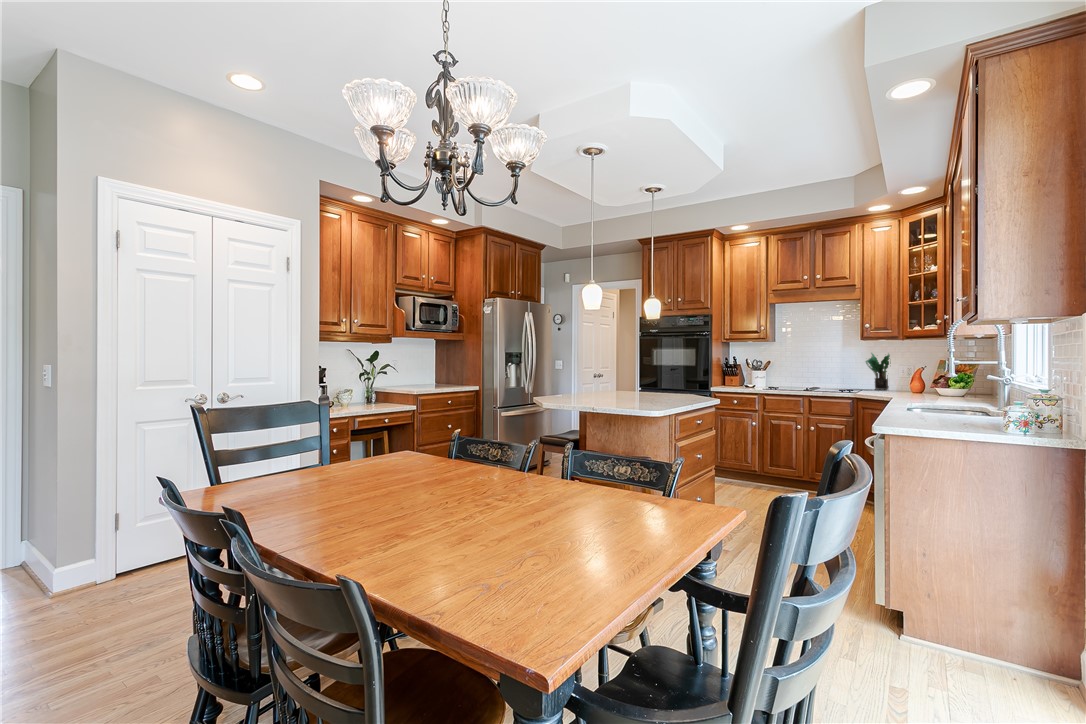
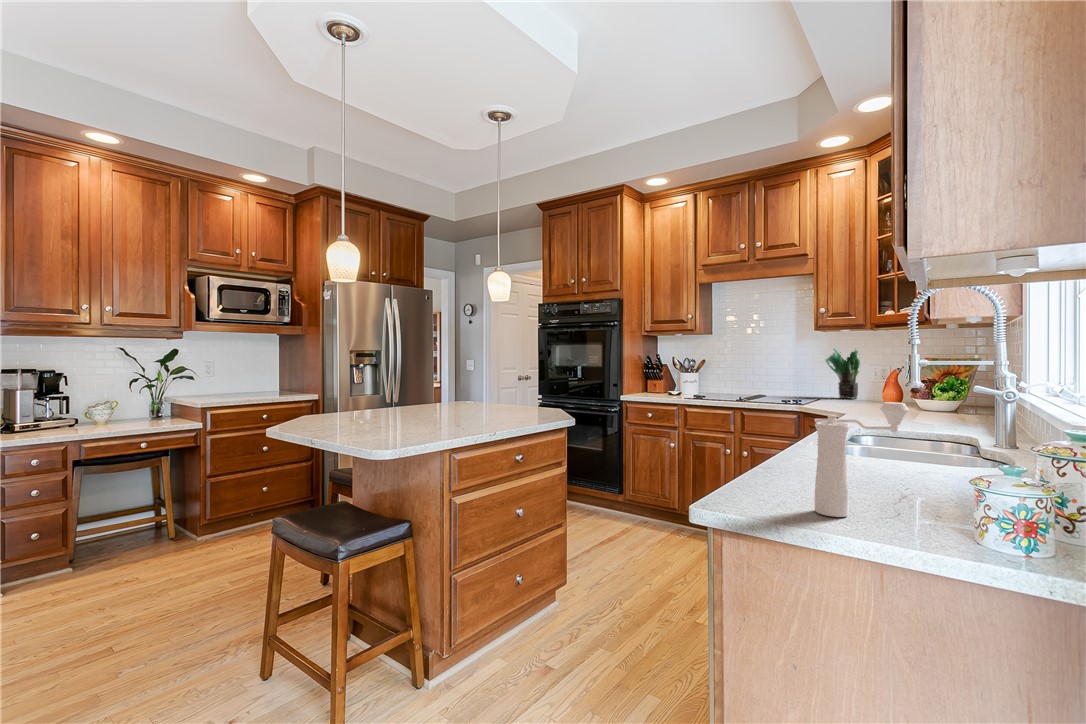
pepper mill: none [925,376,970,428] -> present [814,402,909,517]

